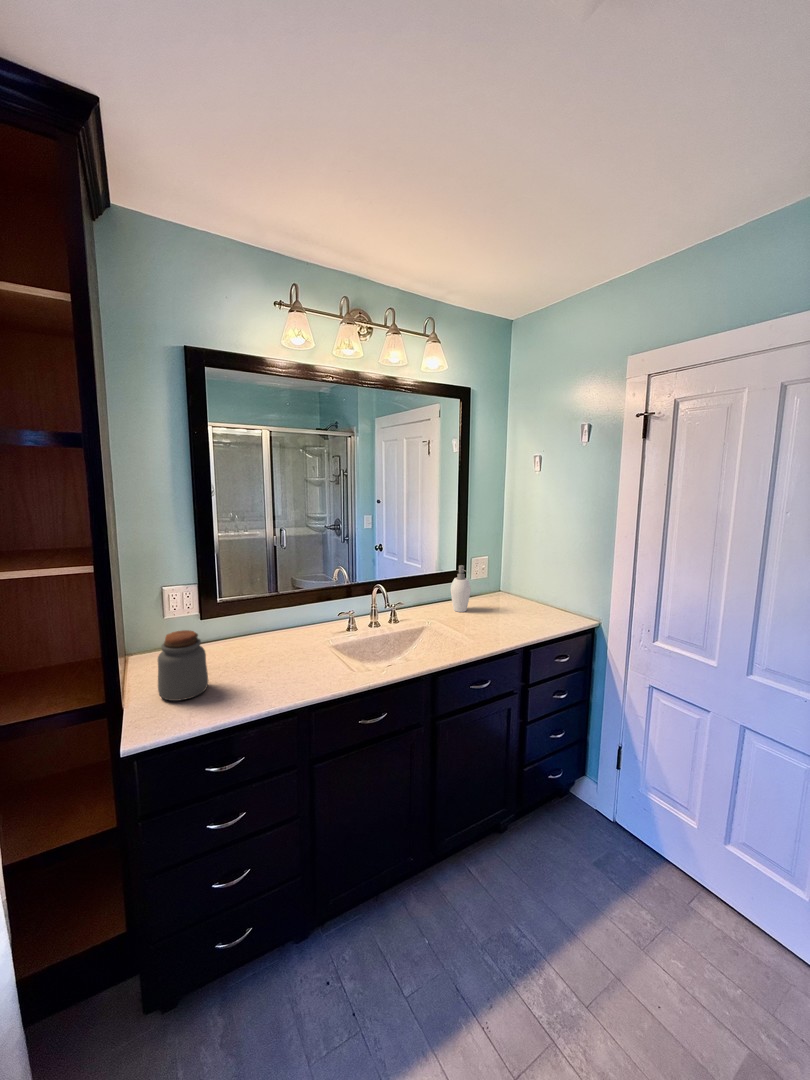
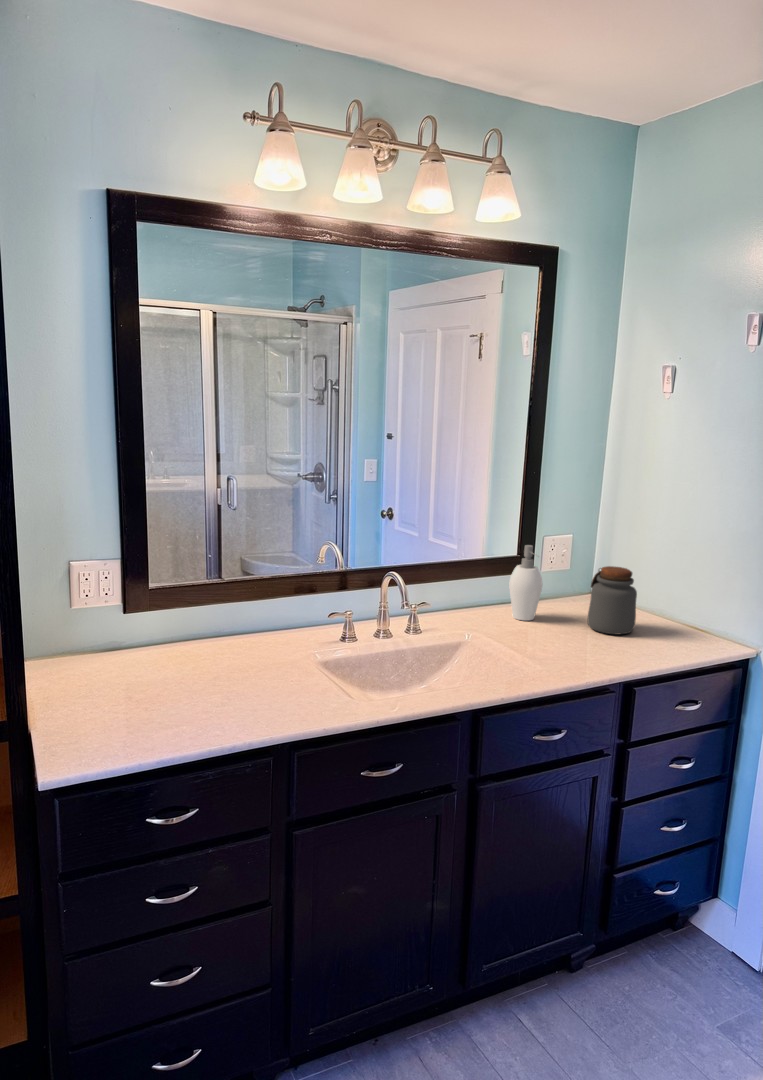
jar: present [158,630,208,701] -> present [588,566,637,634]

